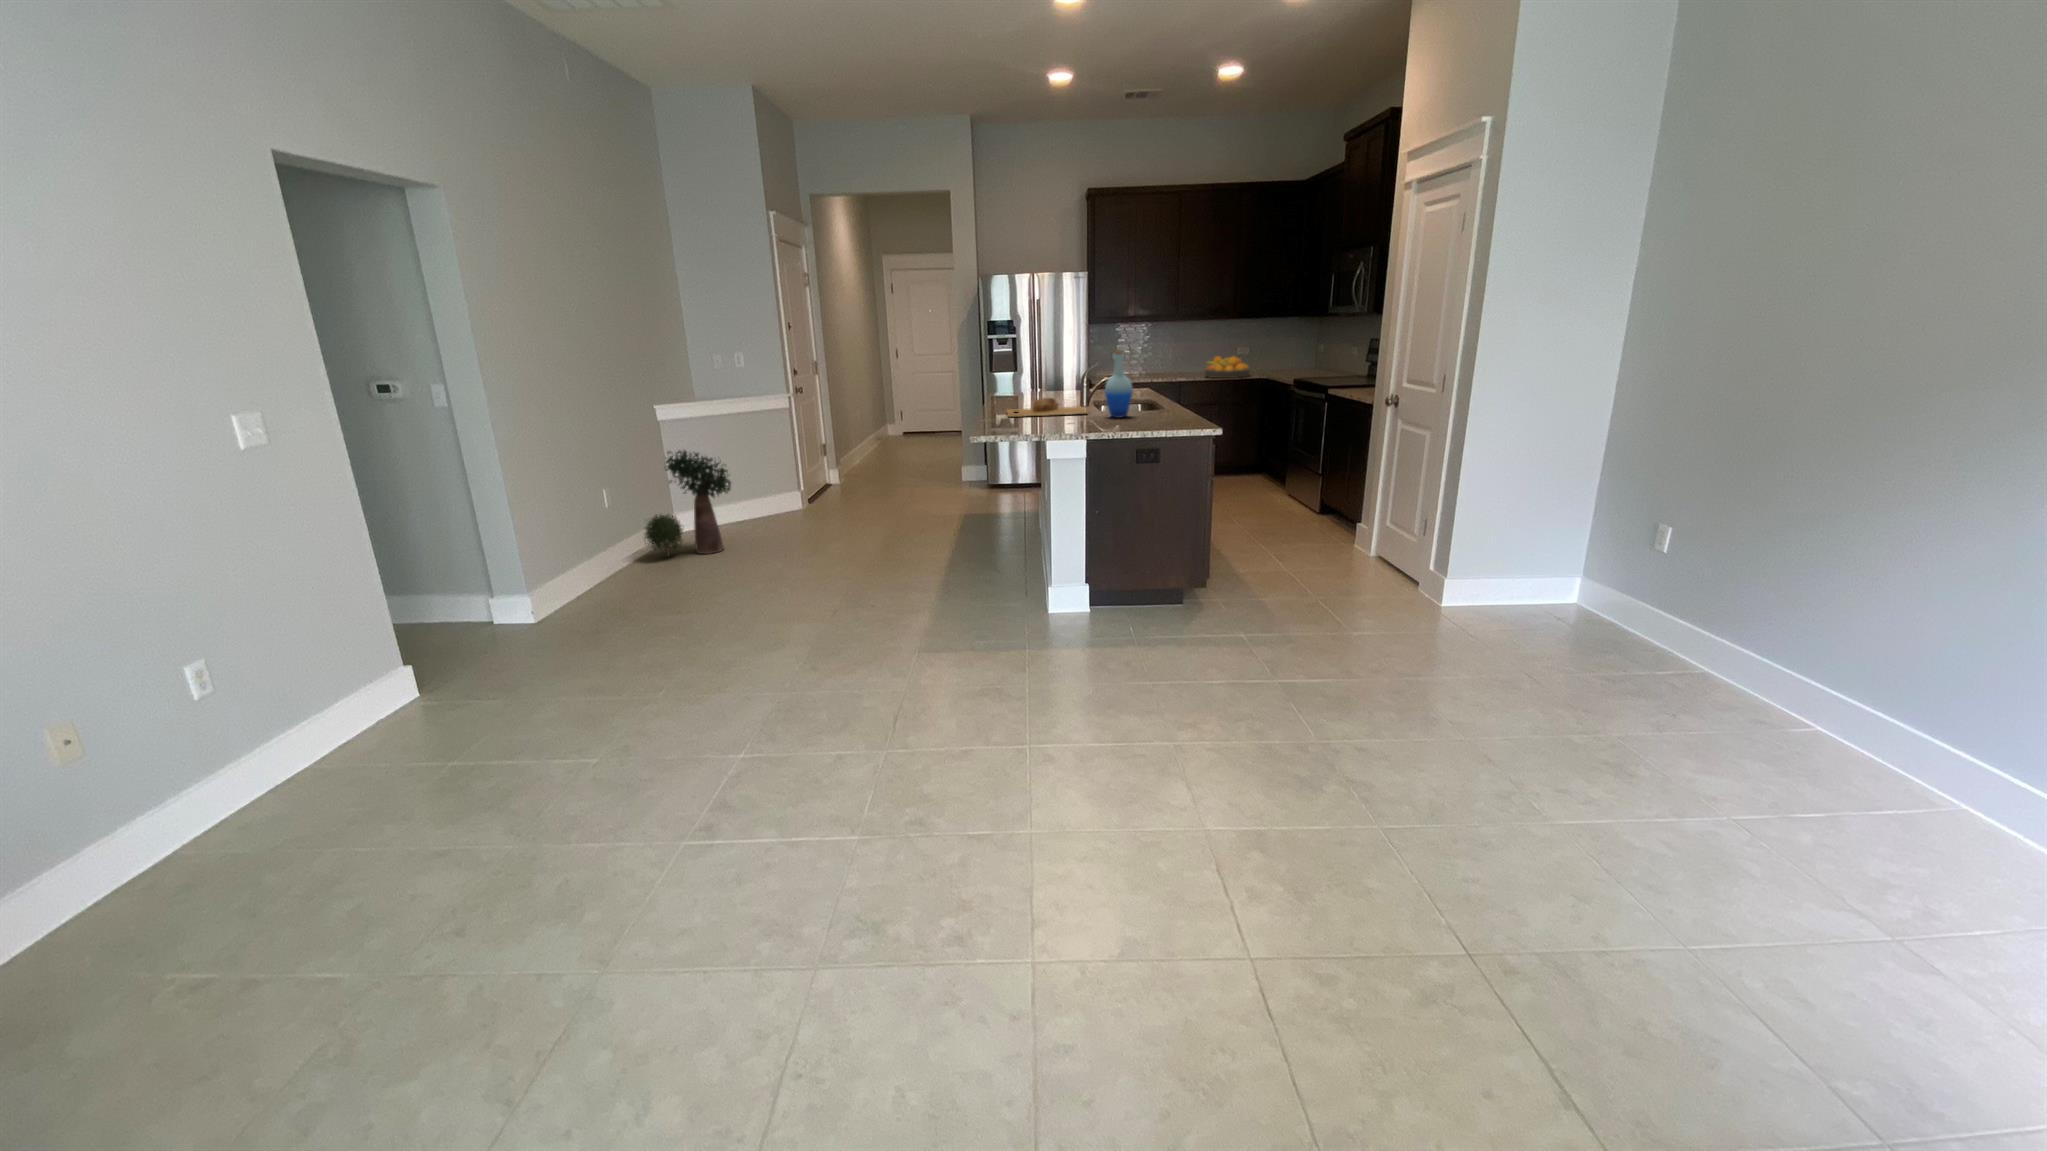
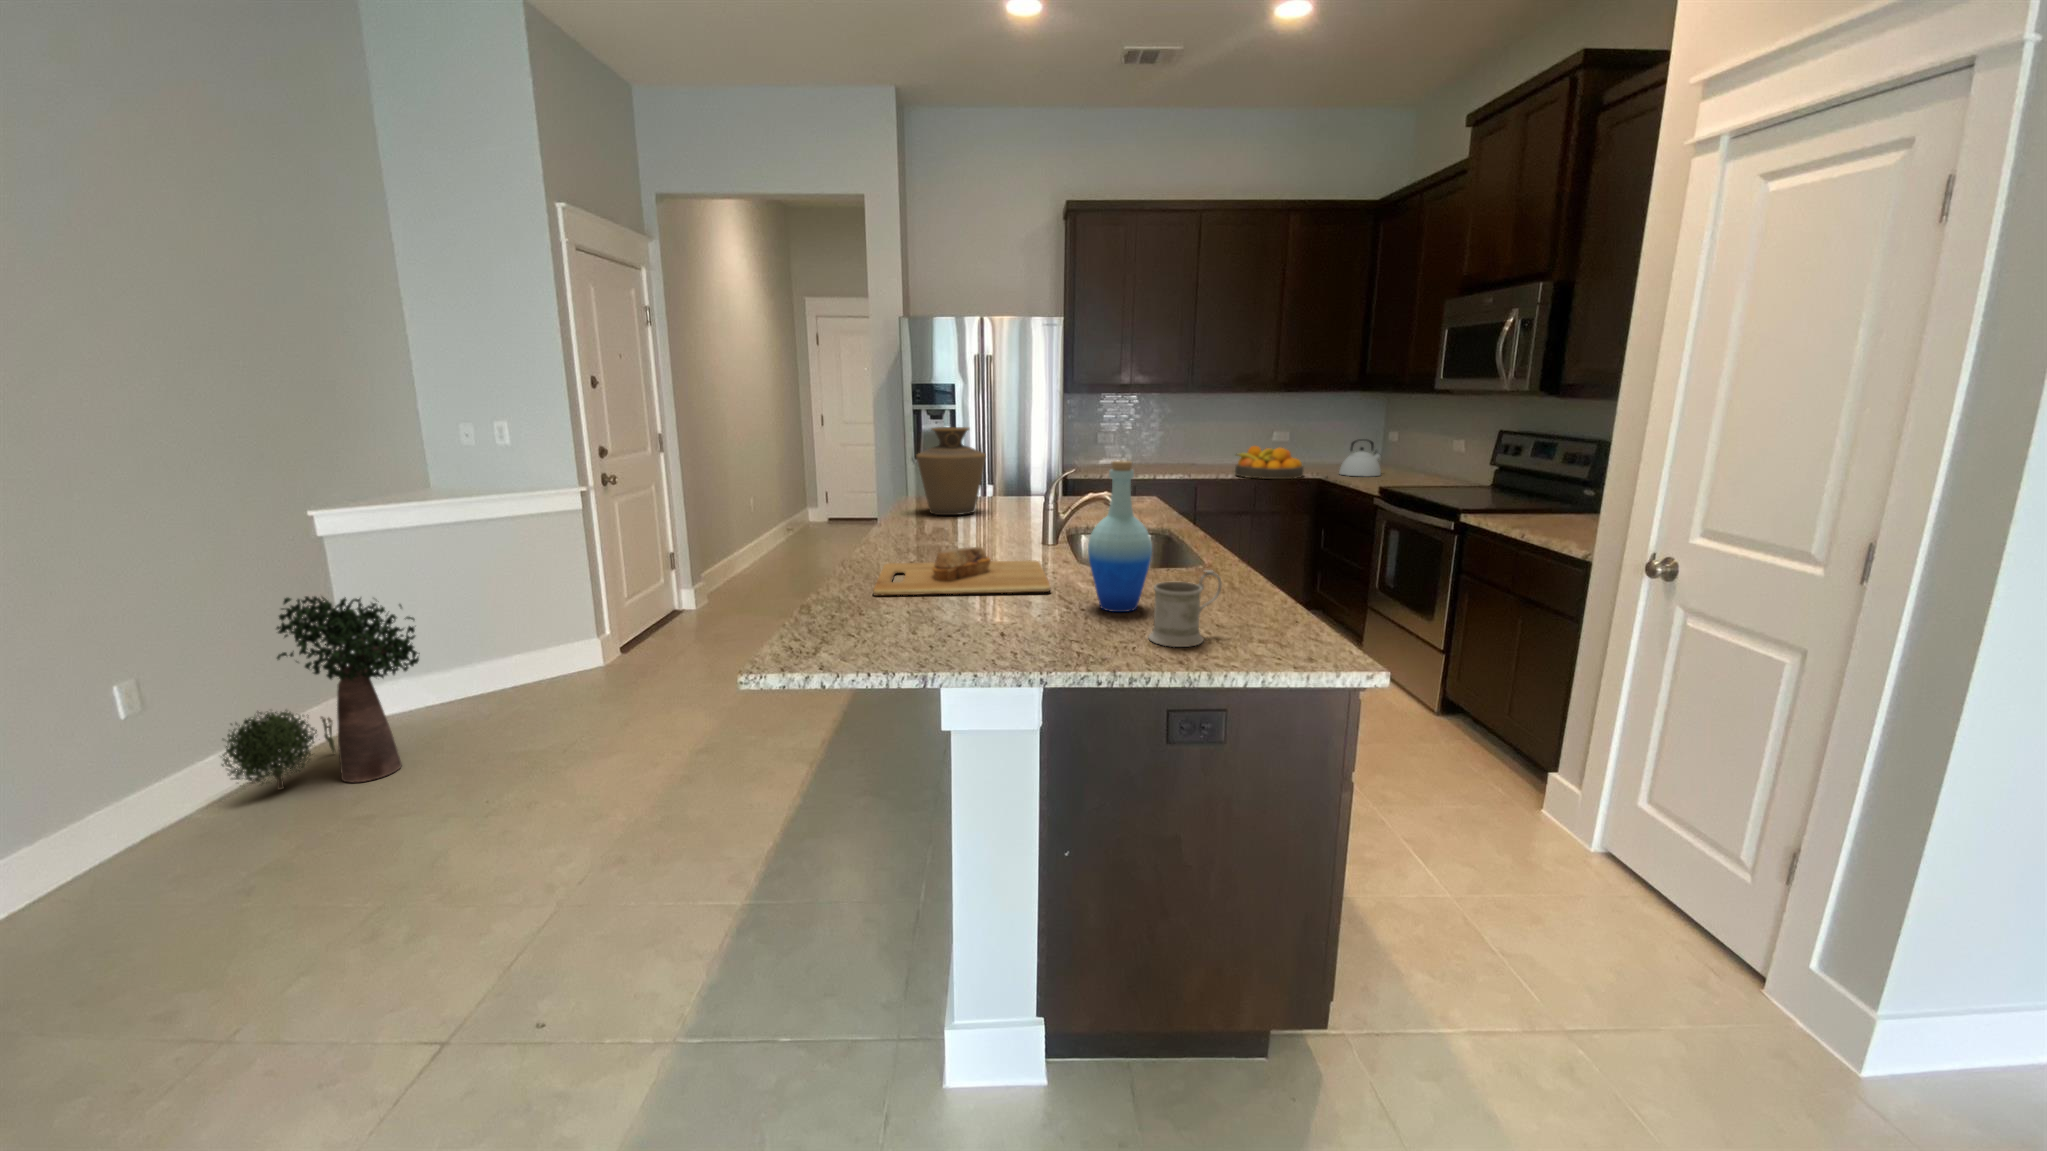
vase: none [1007,345,1046,396] -> present [916,427,986,515]
kettle: none [1275,349,1303,374] -> present [1339,439,1381,476]
mug: none [1130,393,1160,423] -> present [1149,570,1222,647]

